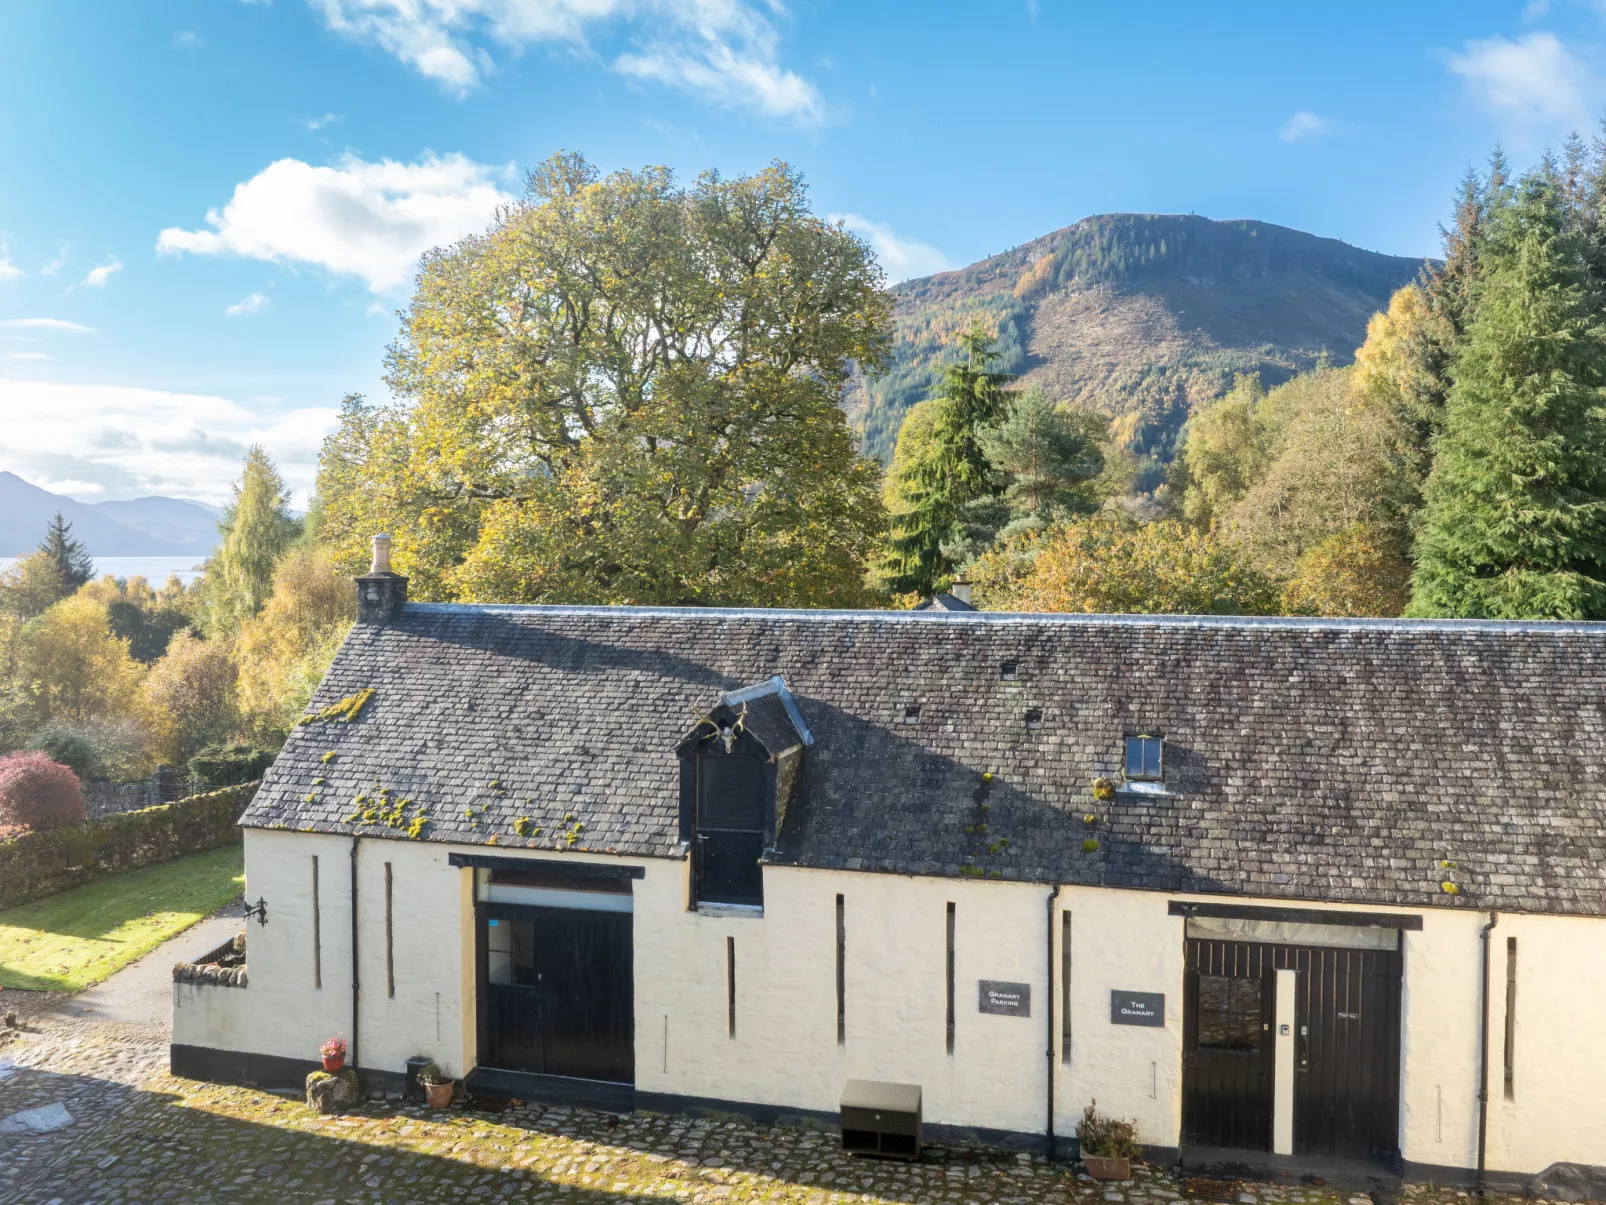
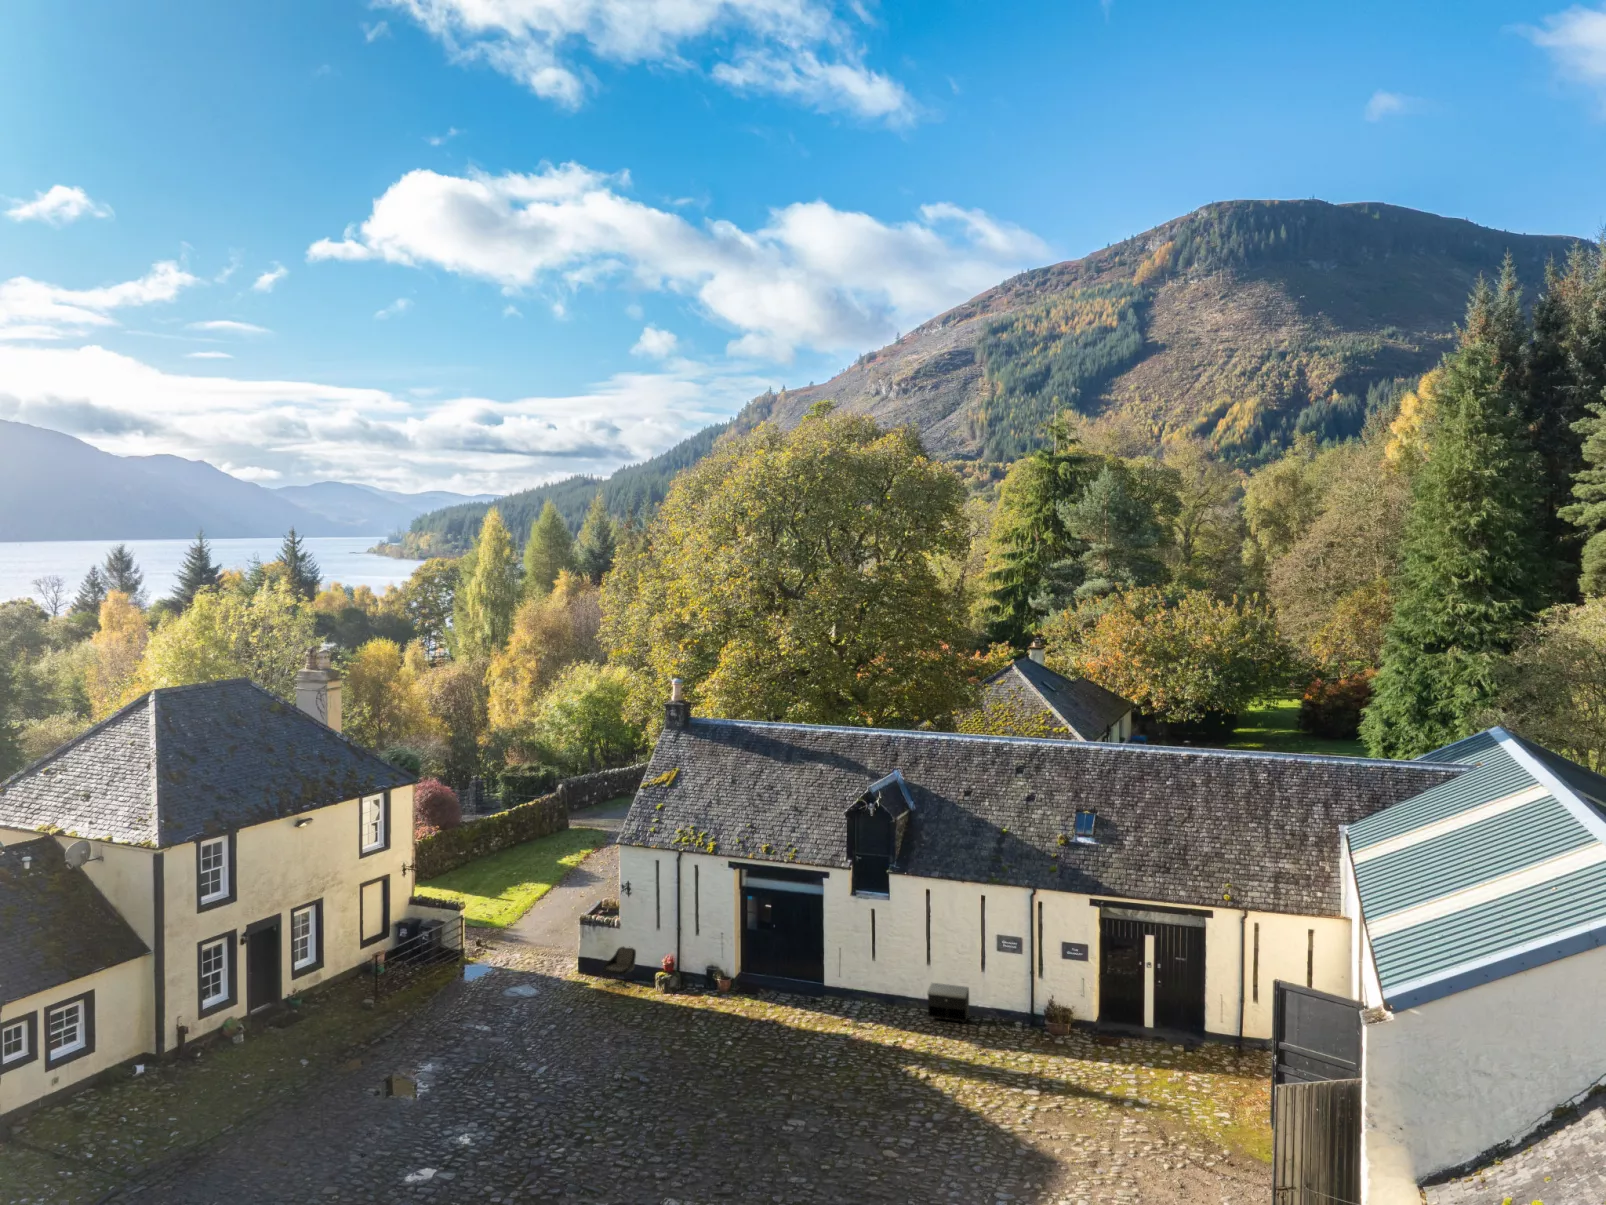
lounge chair: none [198,1025,277,1111] -> present [603,947,636,986]

